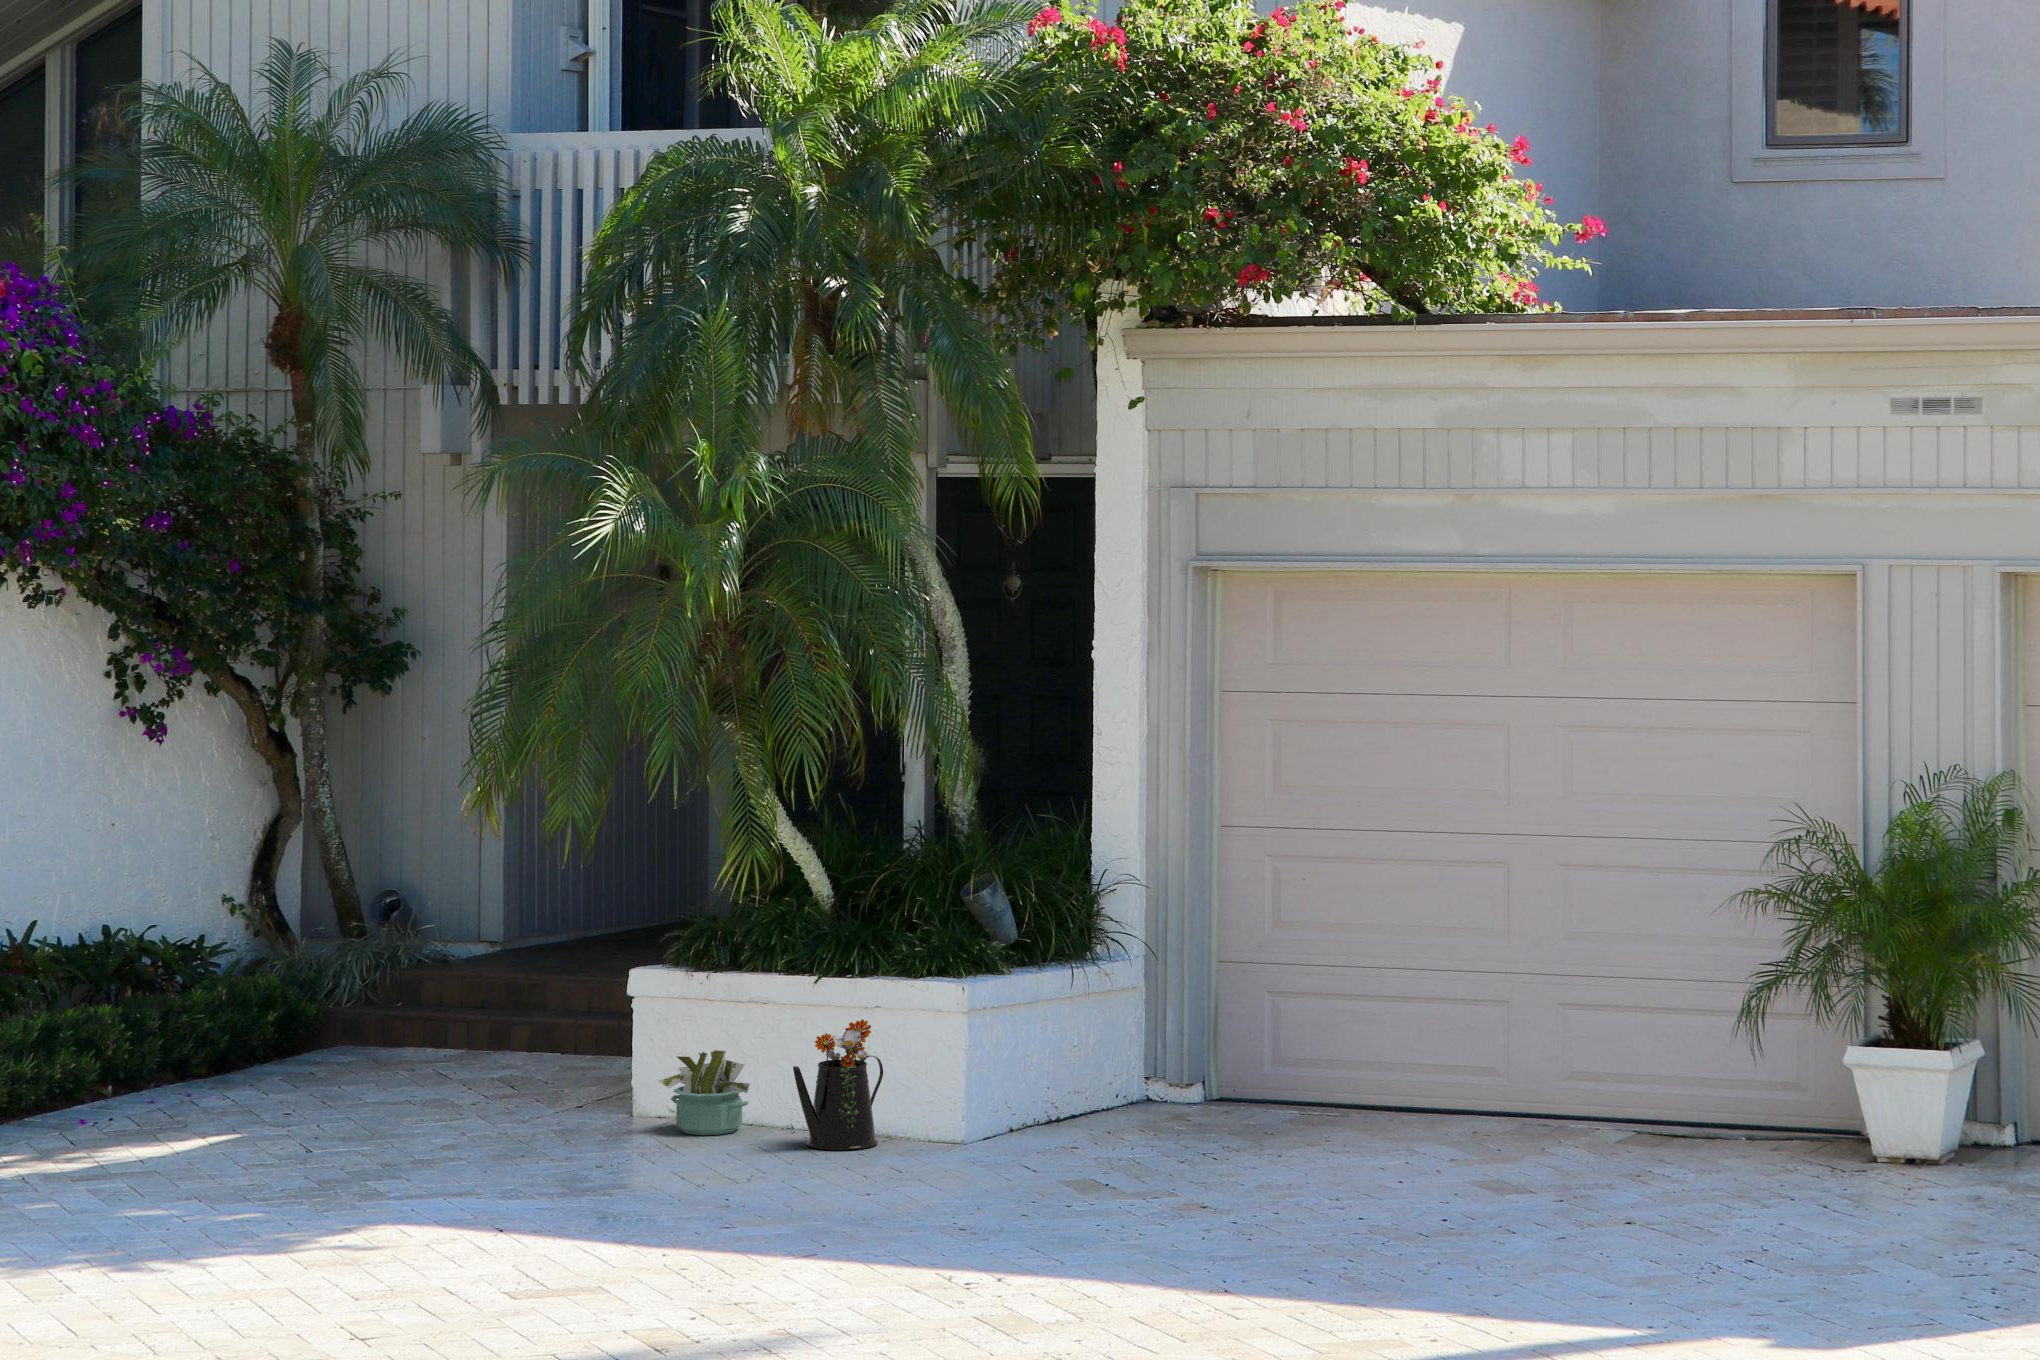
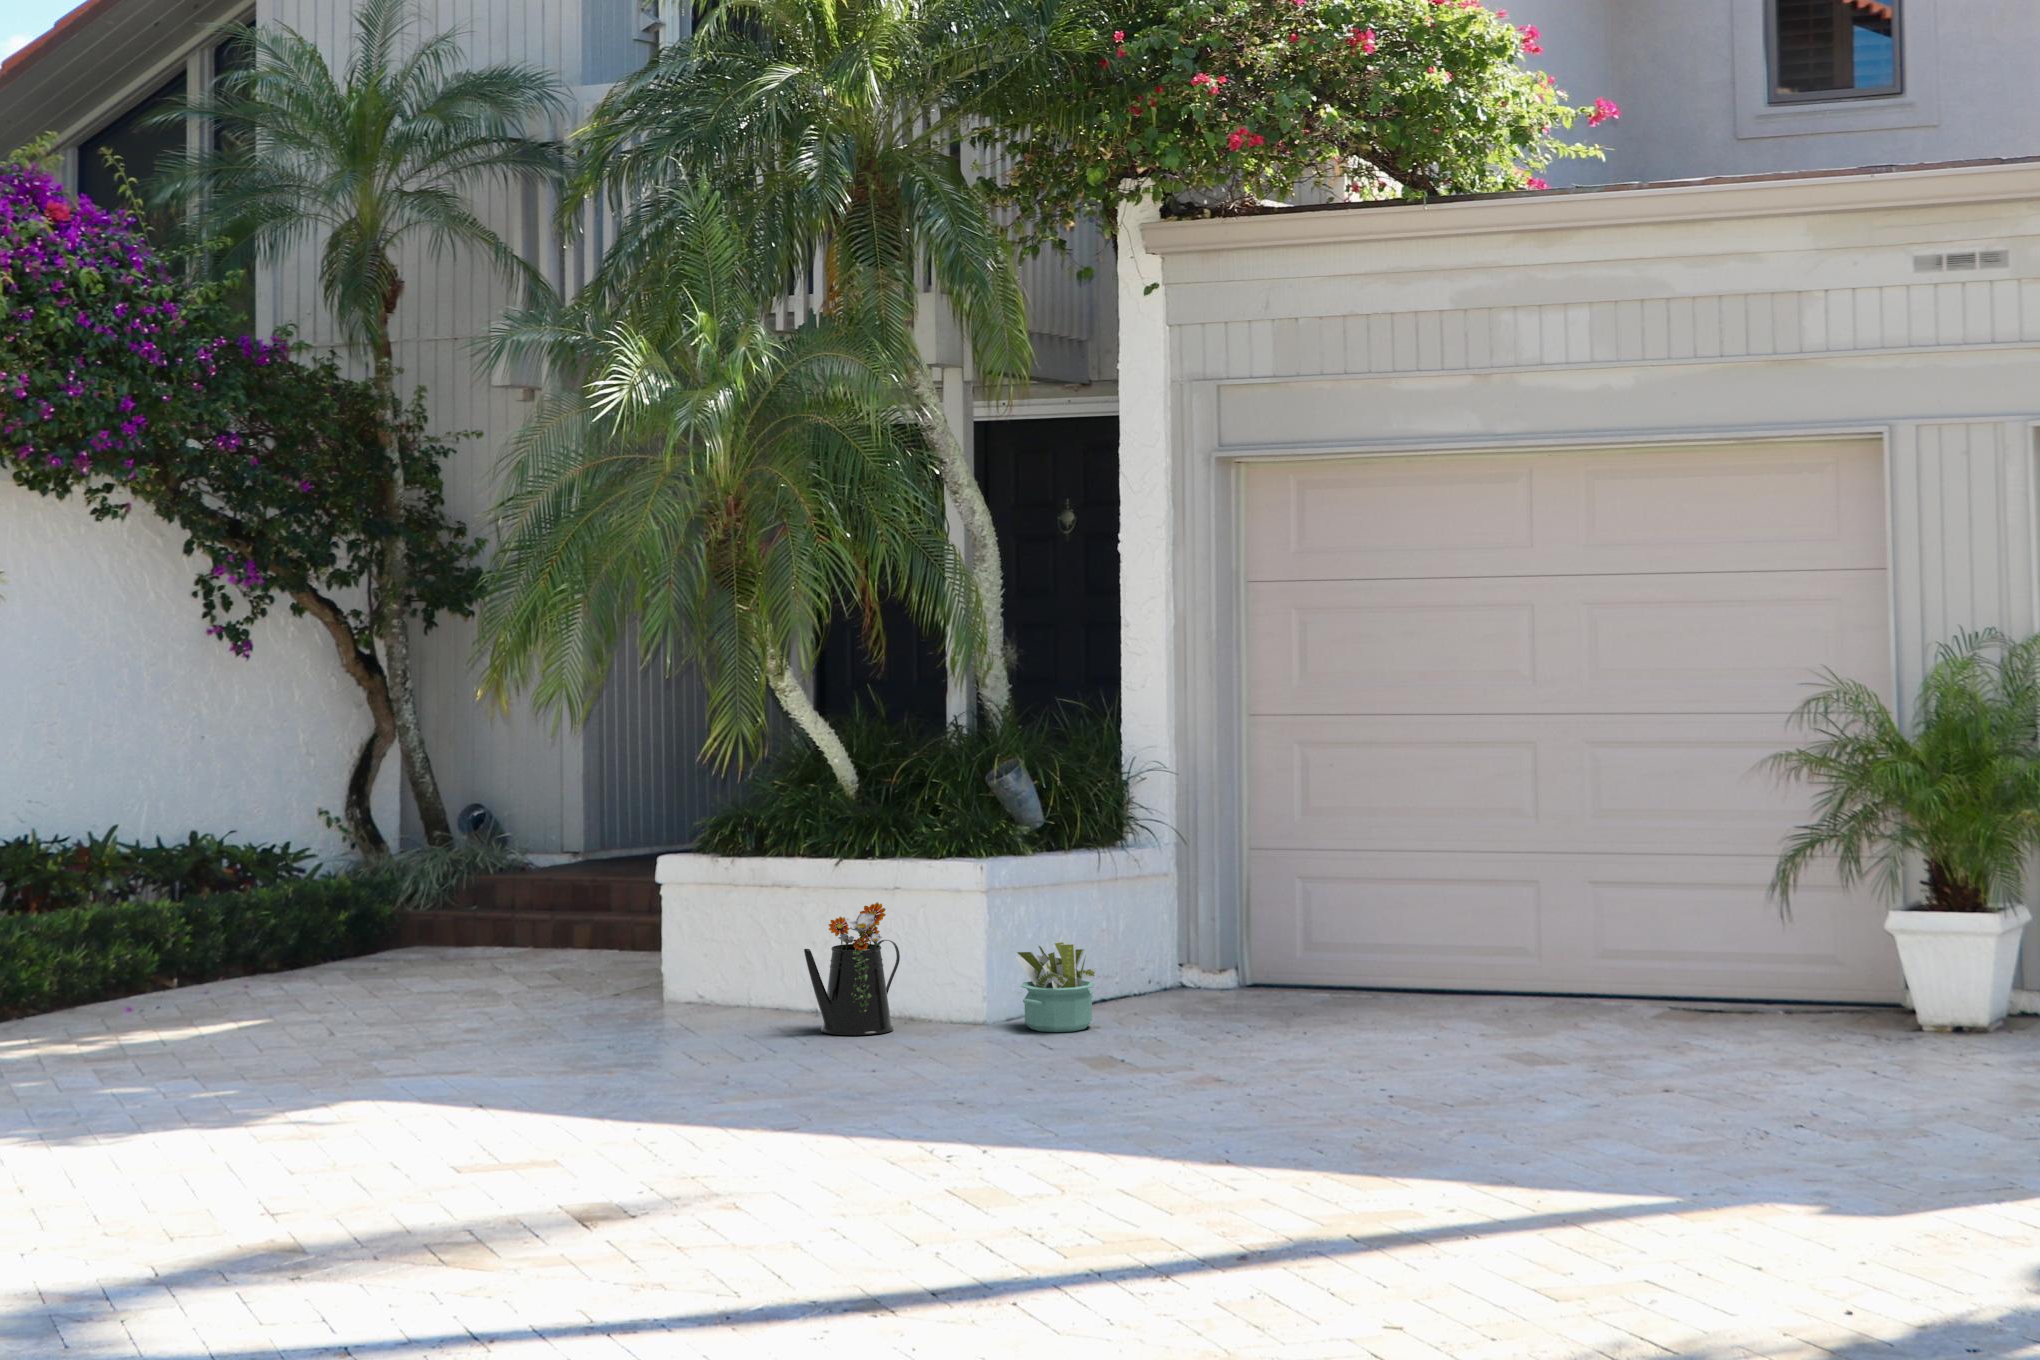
decorative plant: present [658,1050,750,1135] -> present [1016,941,1096,1032]

